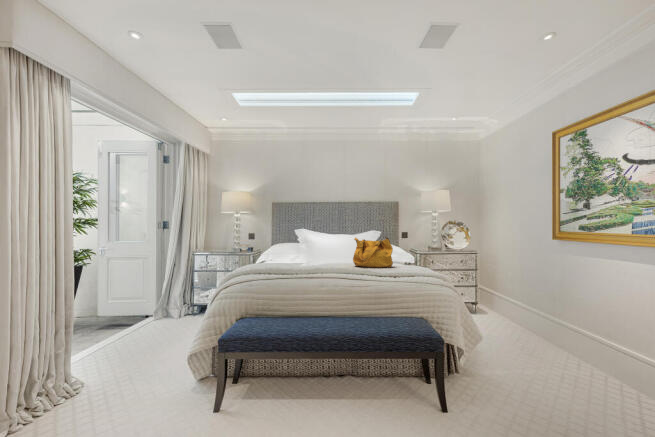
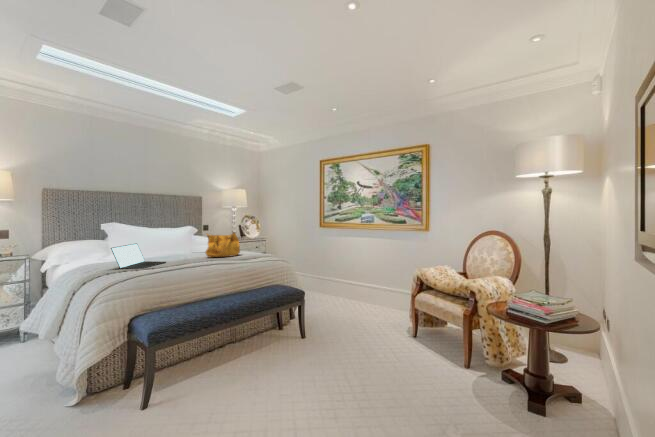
laptop: none [261,244,310,269] -> present [111,243,166,269]

